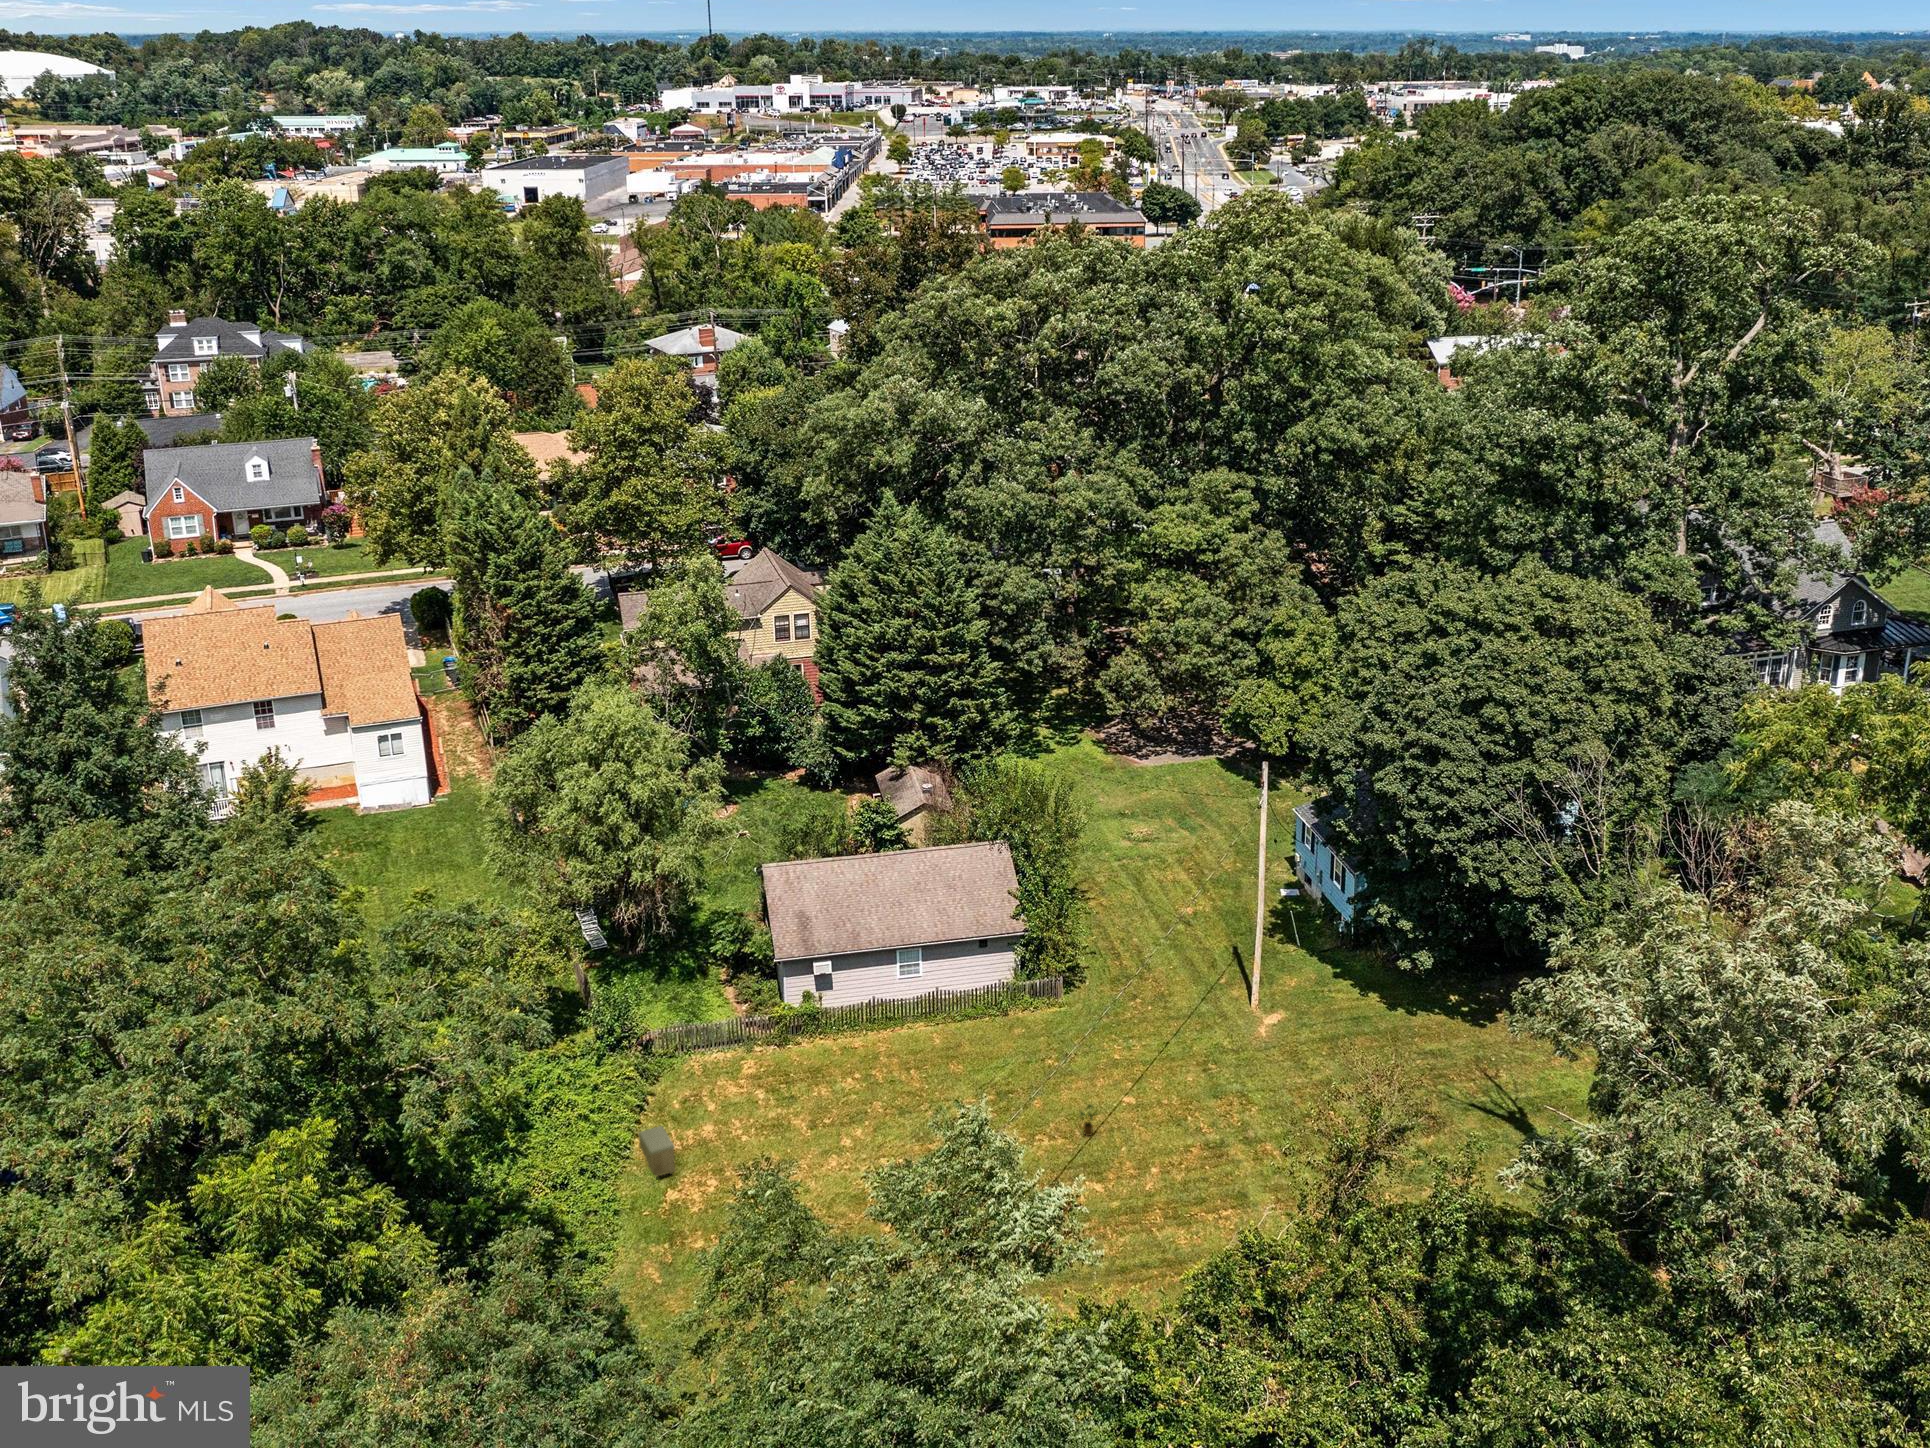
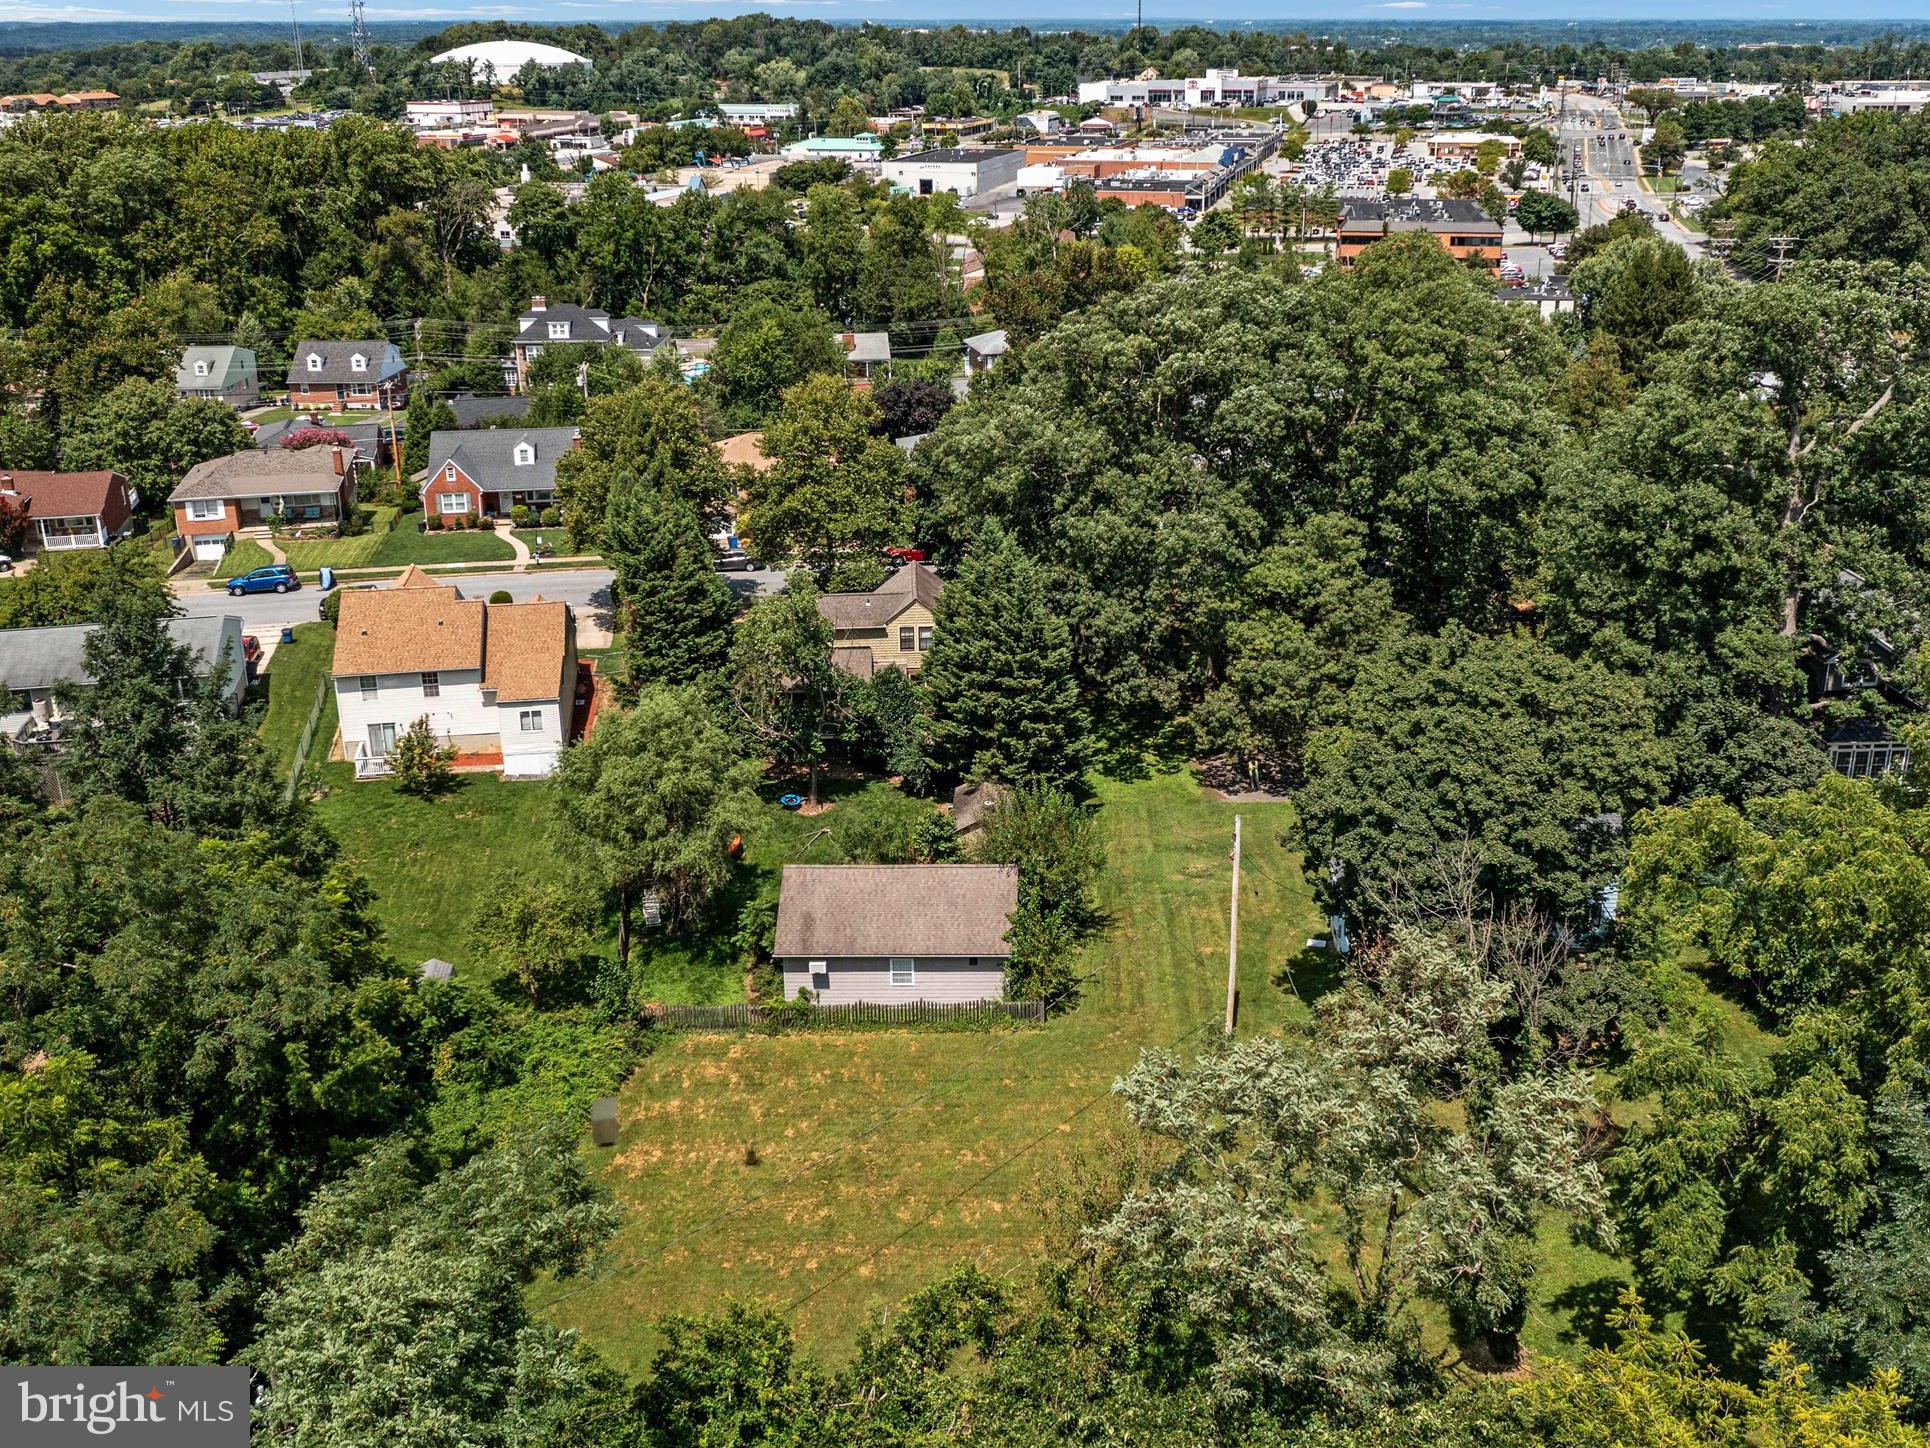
house plant: present [1080,1105,1097,1136] -> present [742,1133,758,1164]

